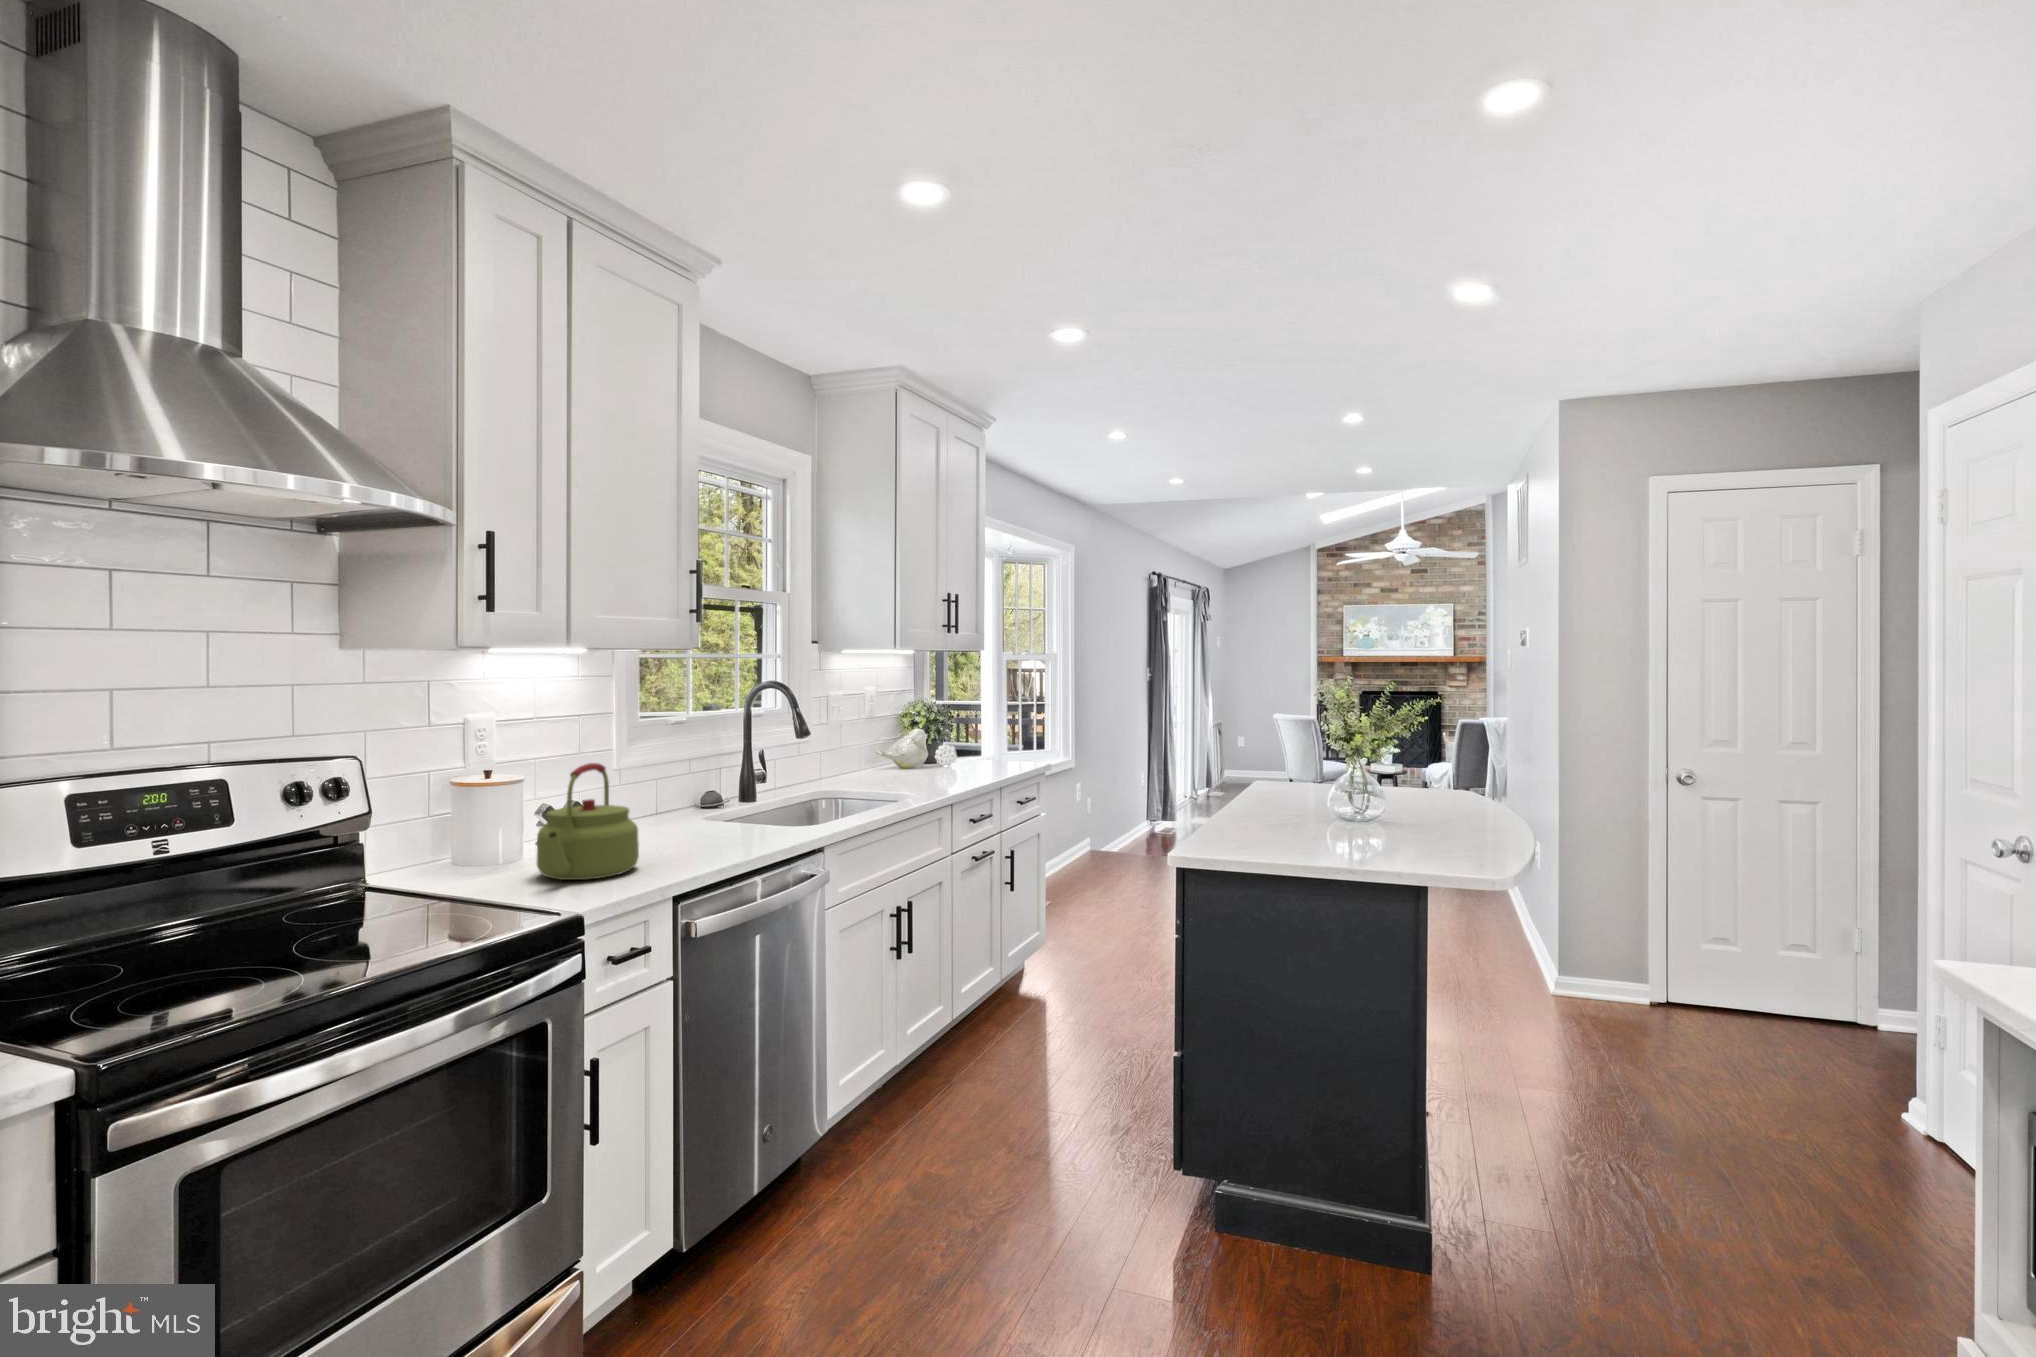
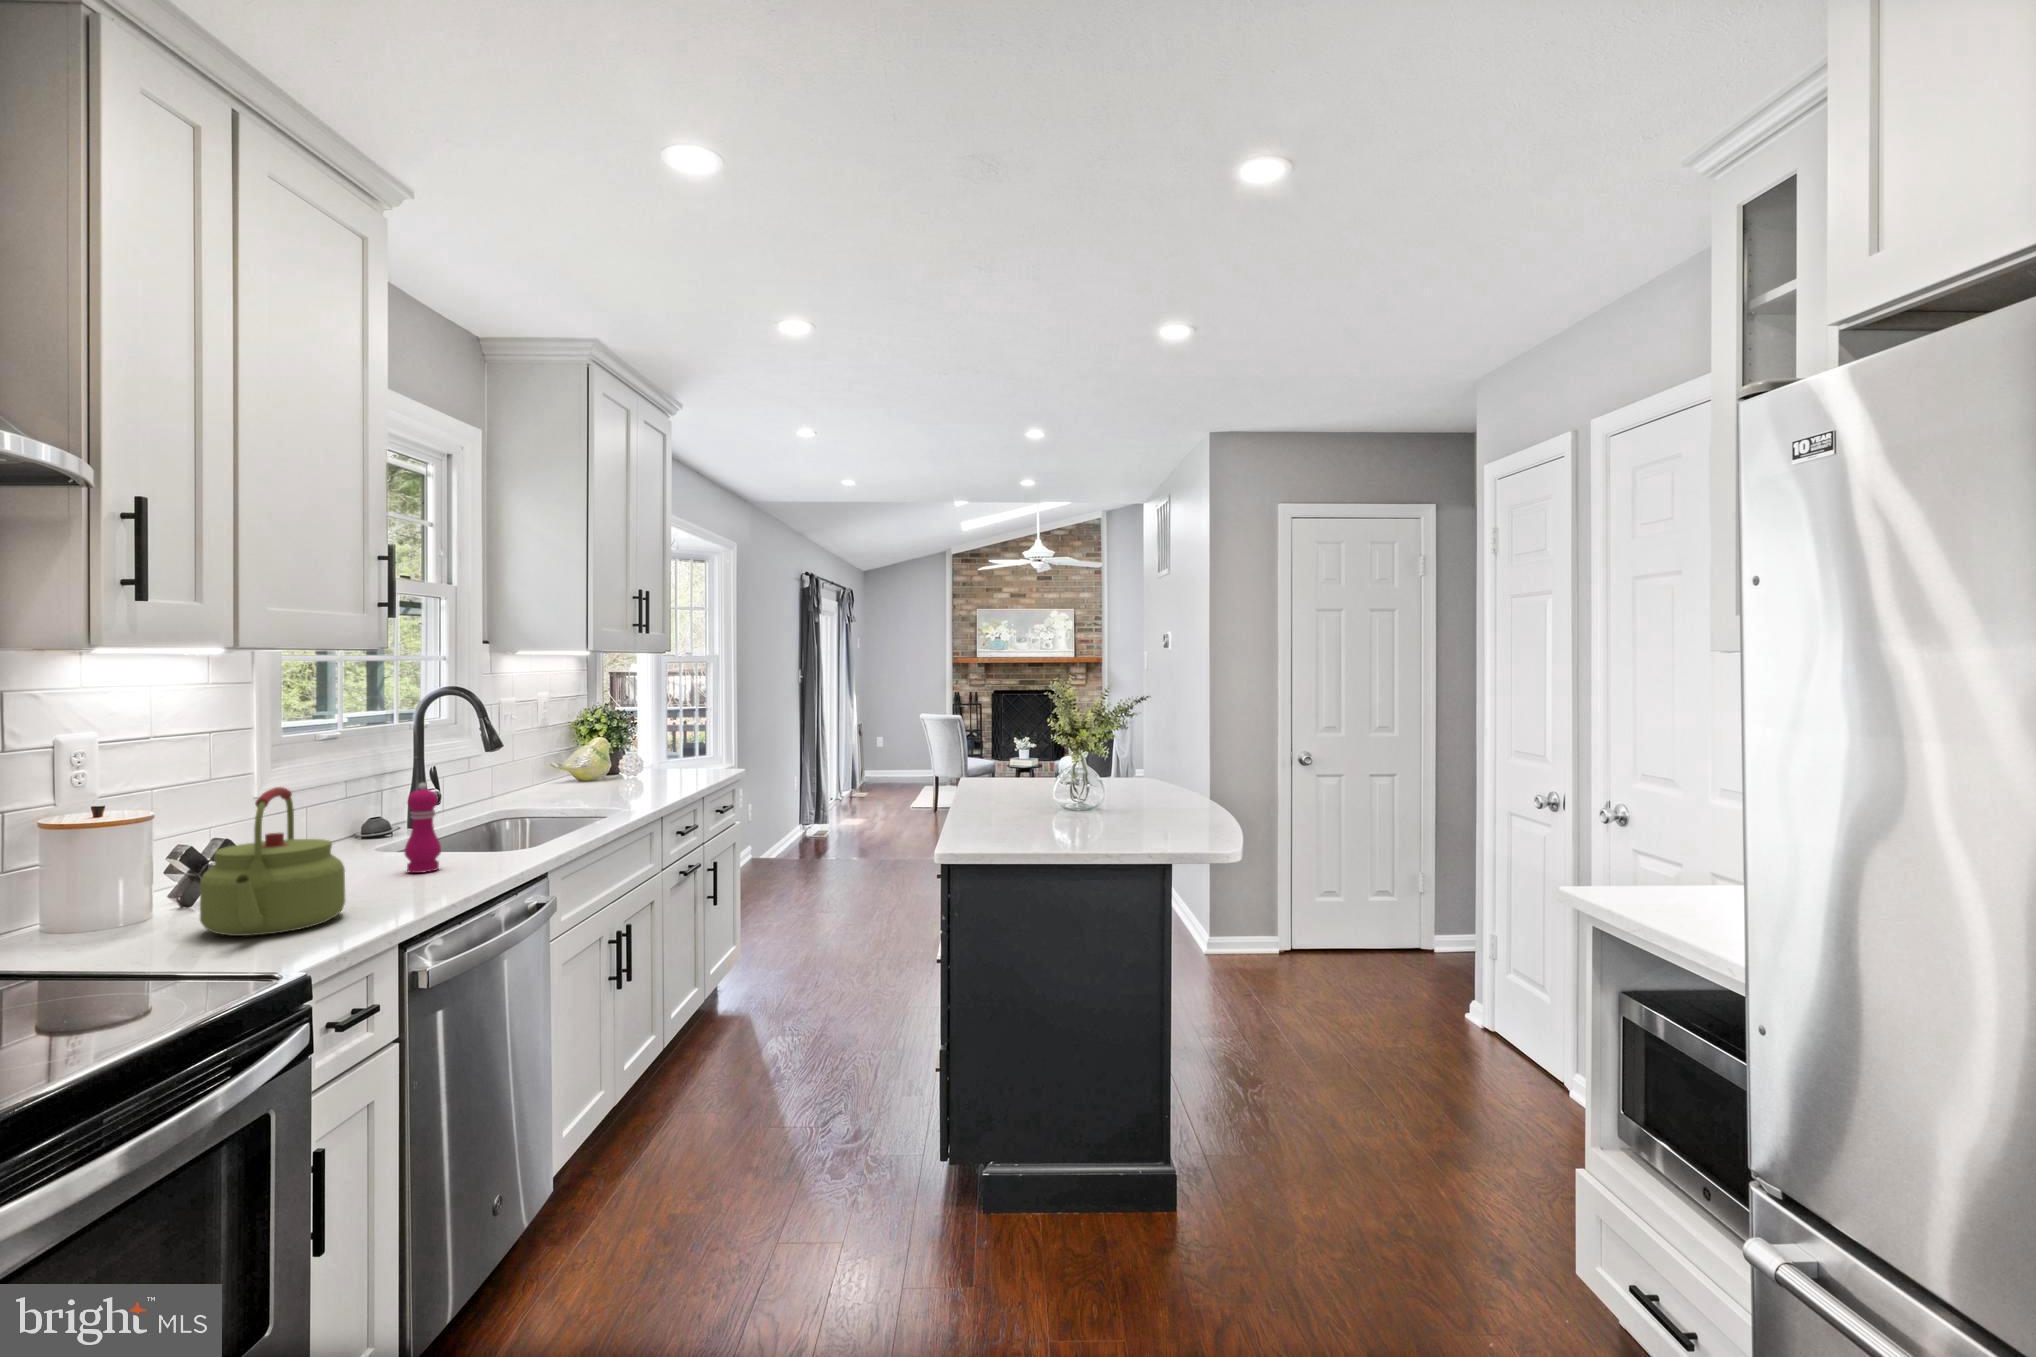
pepper mill: none [707,764,735,839] -> present [404,783,441,873]

